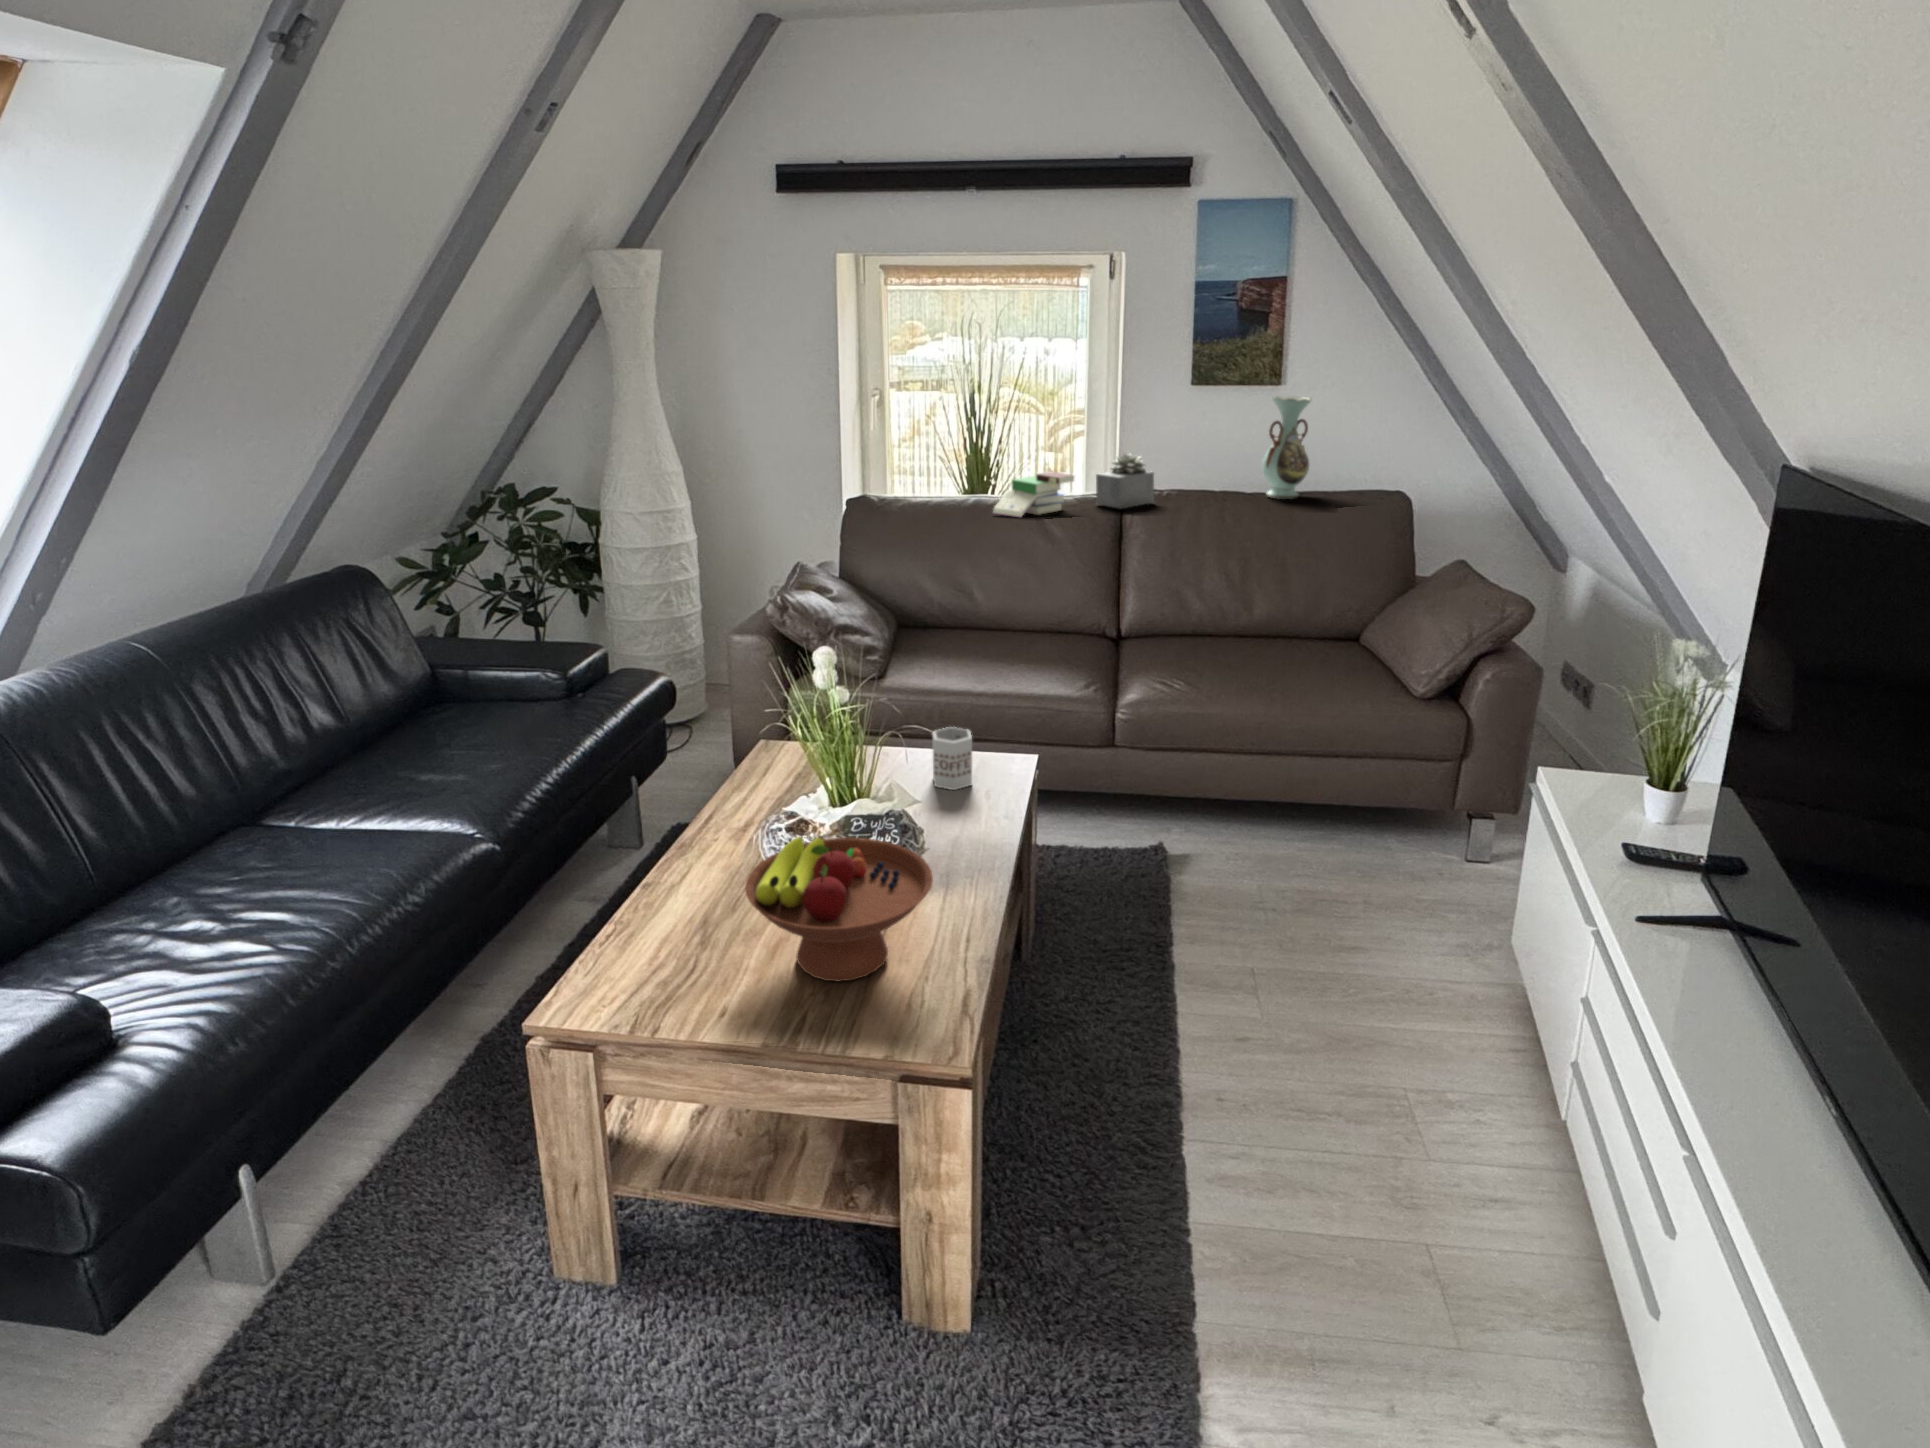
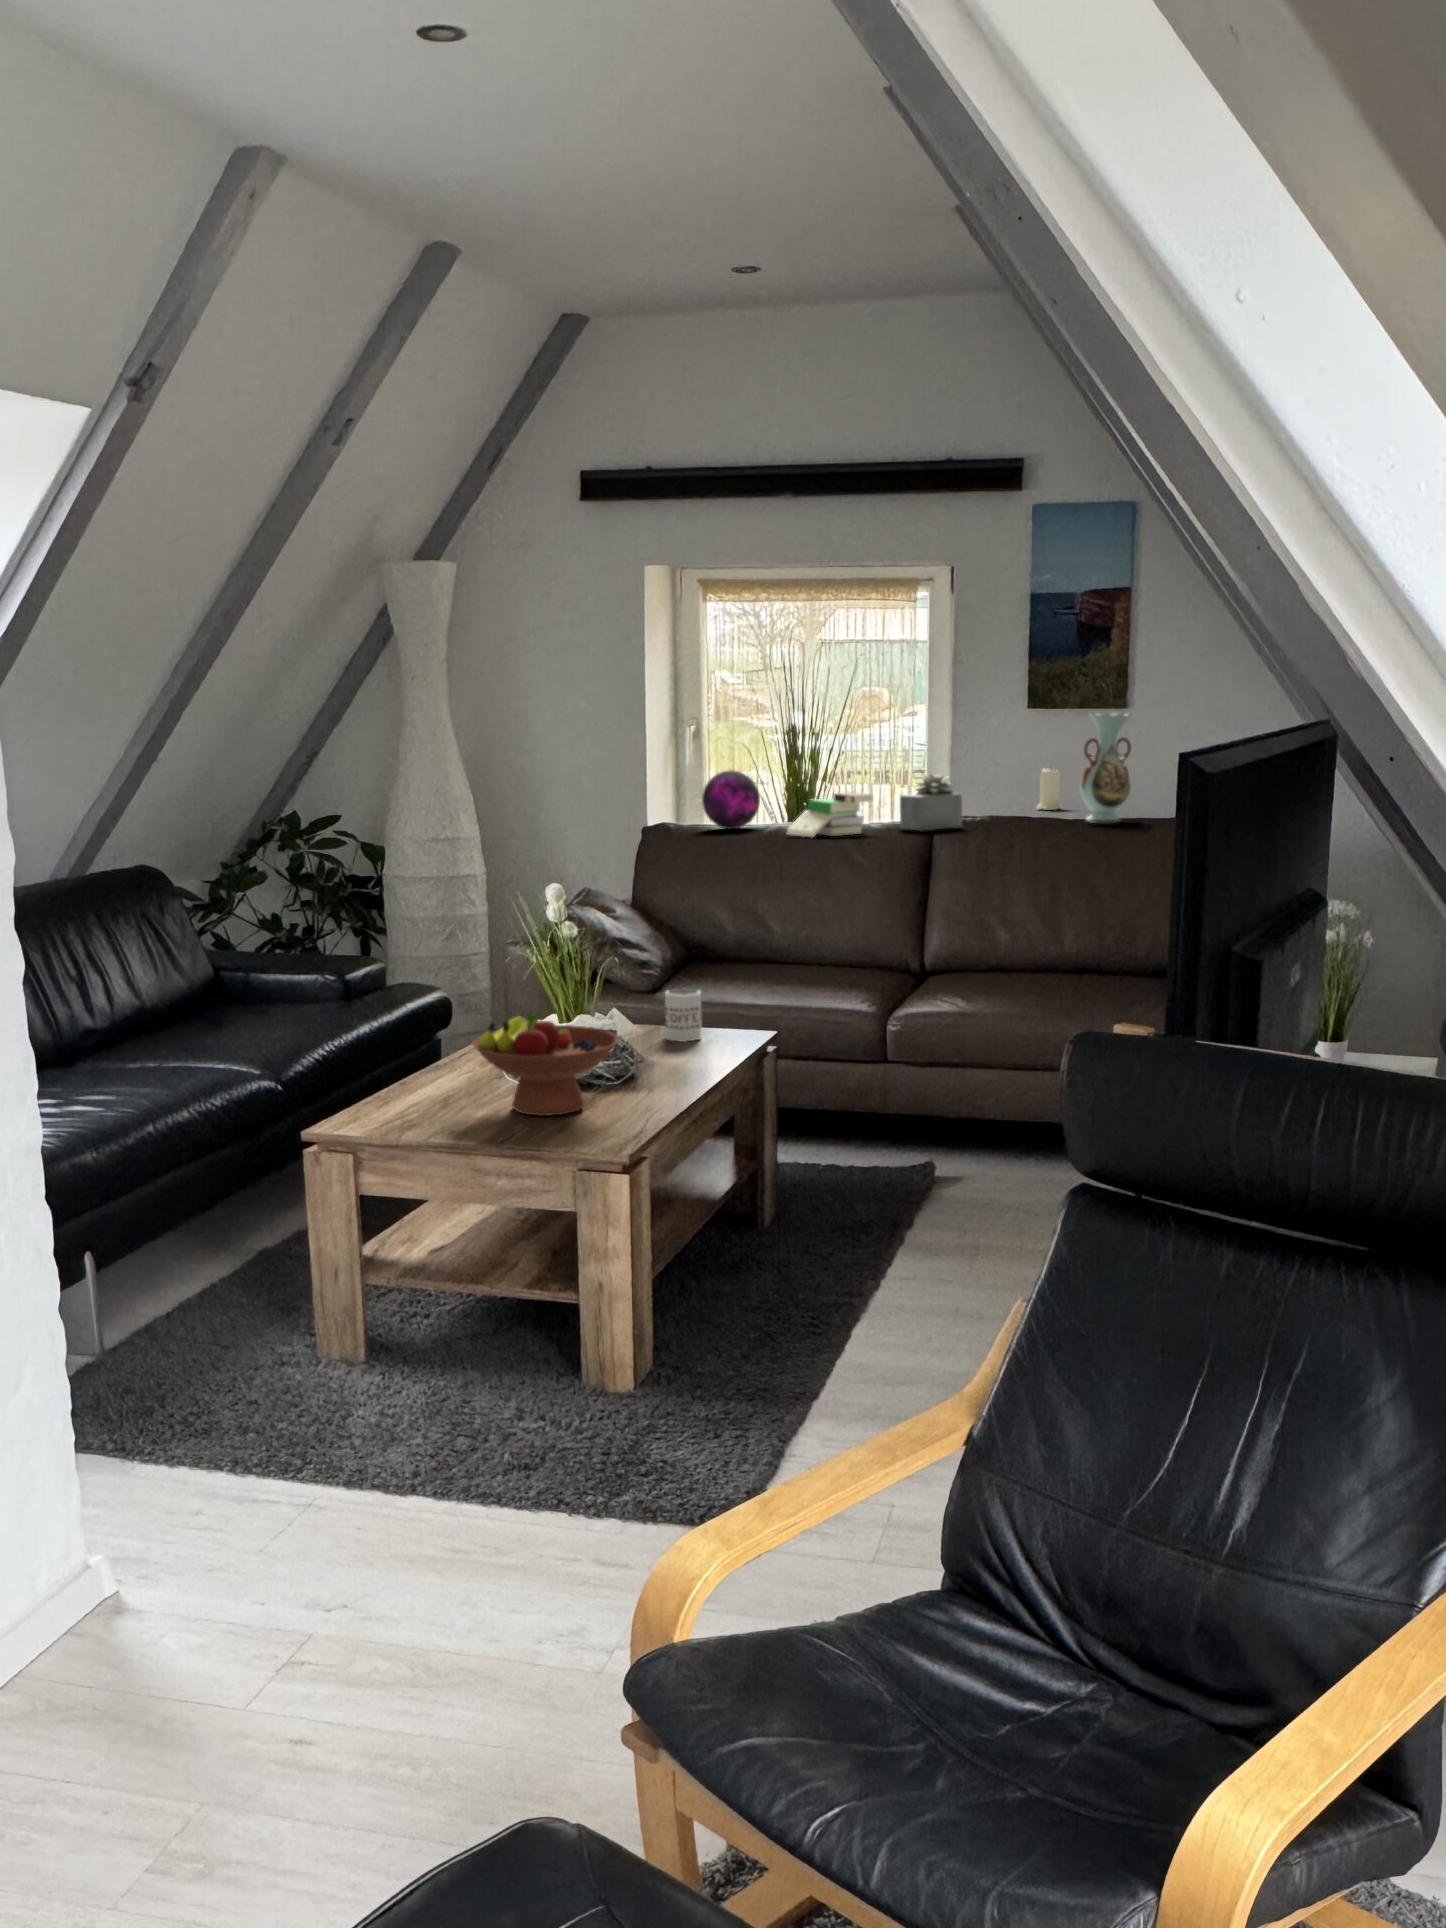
candle: none [1195,437,1218,476] -> present [1037,769,1061,810]
decorative orb: none [903,447,956,501] -> present [702,770,760,829]

